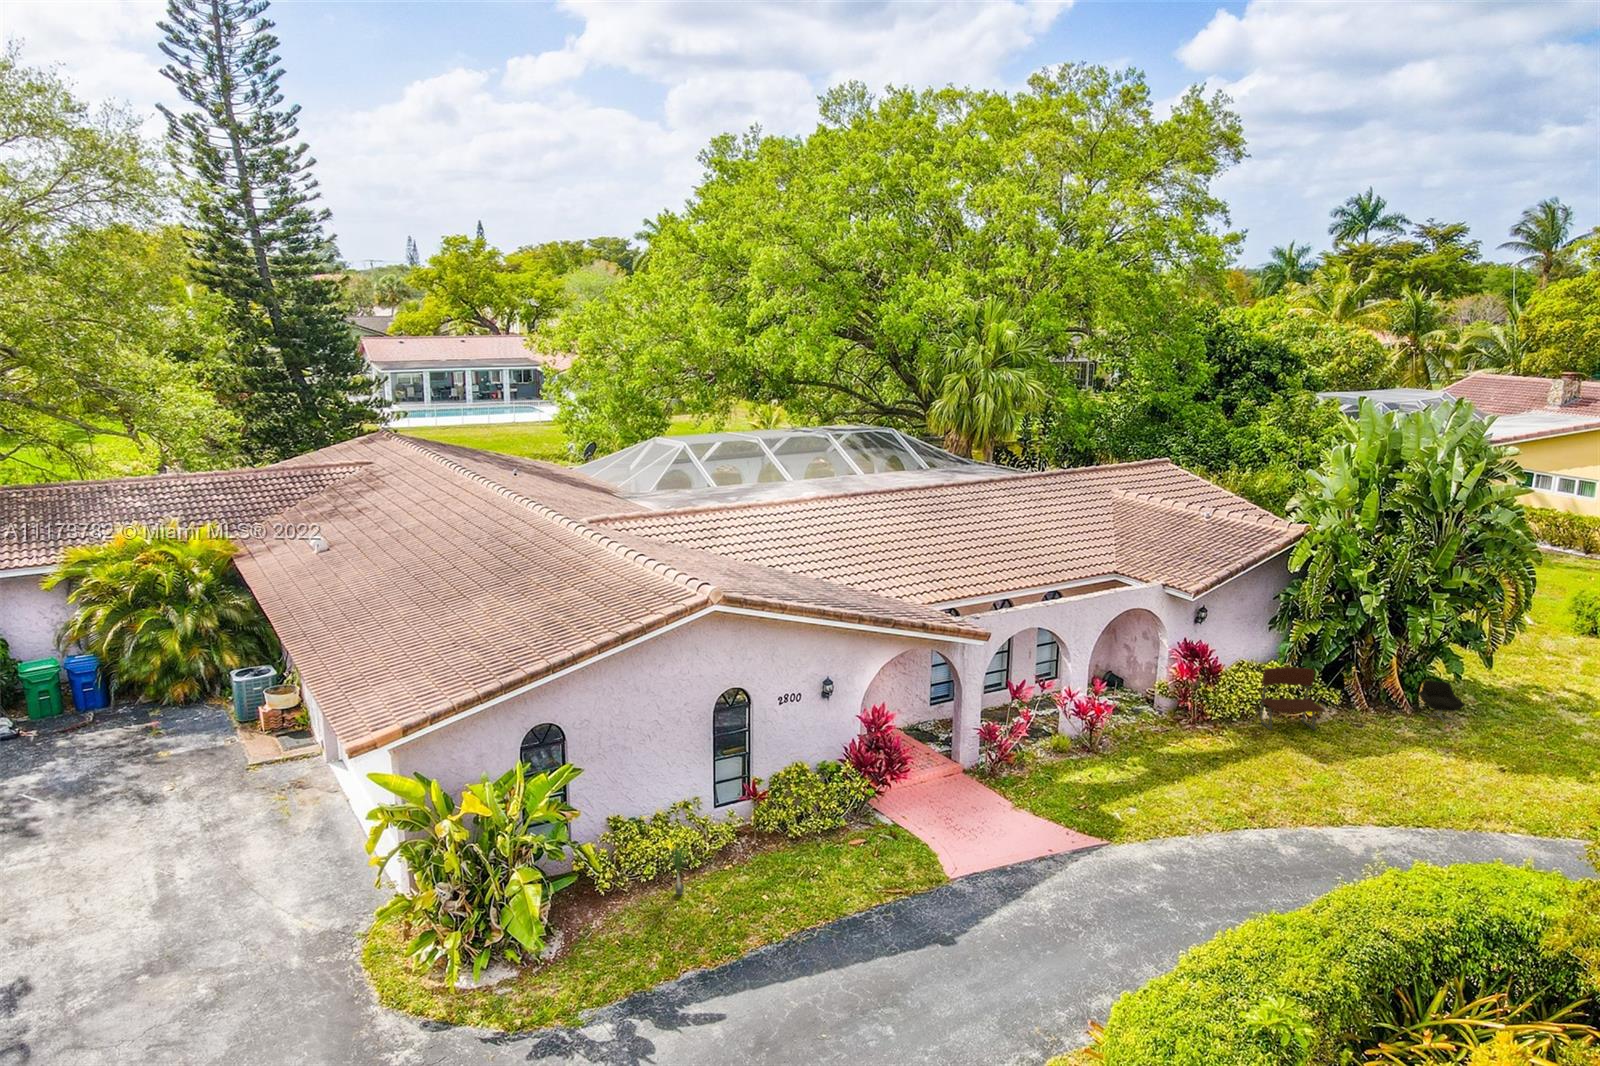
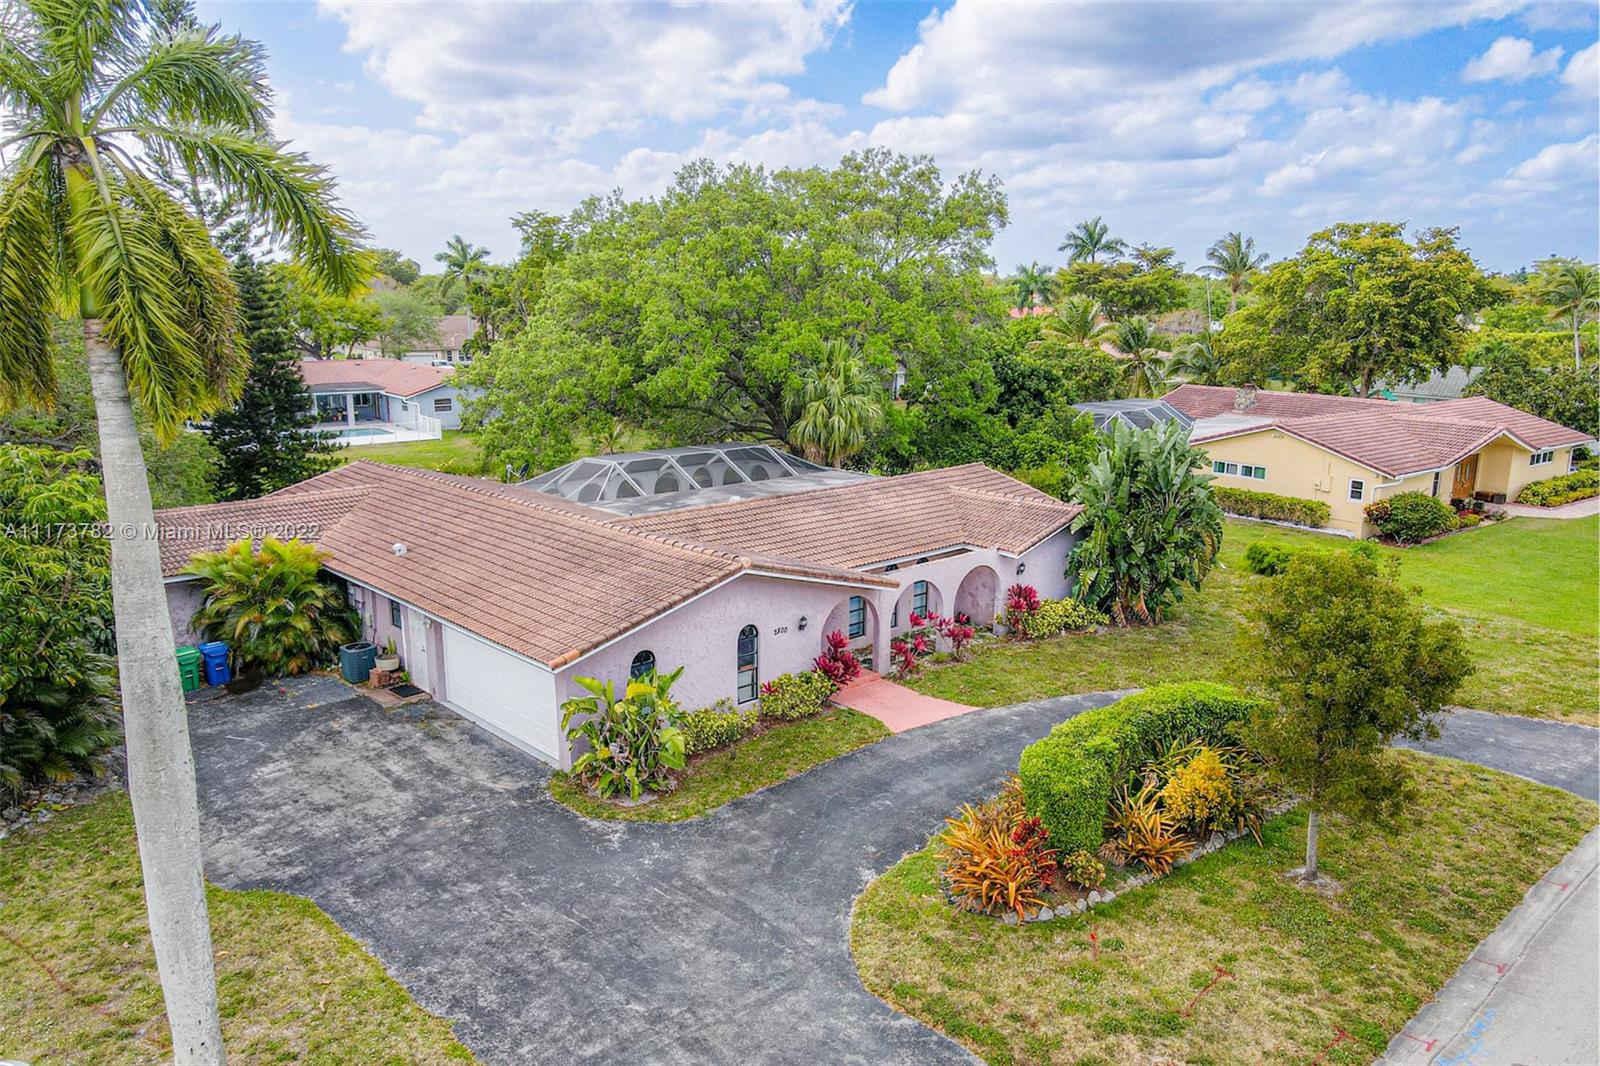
bench: present [1260,667,1325,730] -> none [1060,599,1101,642]
lounge chair: present [1419,680,1465,721] -> present [224,668,264,701]

